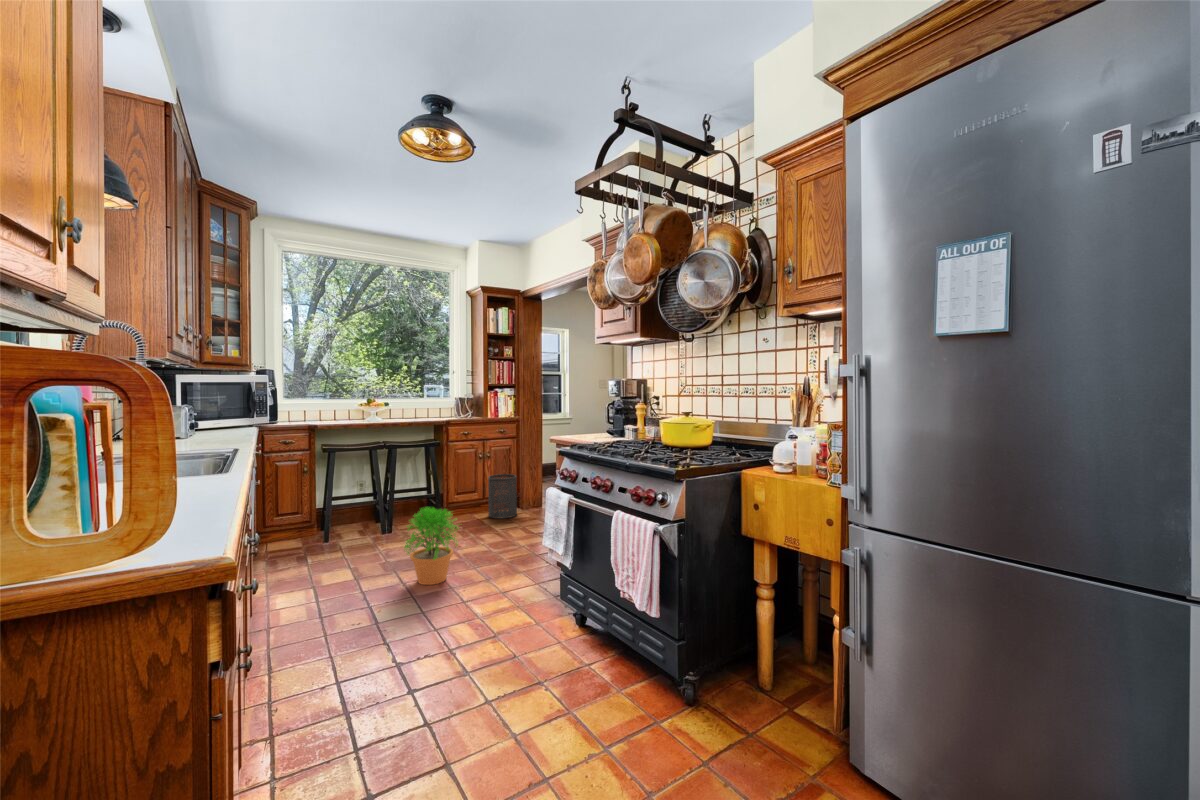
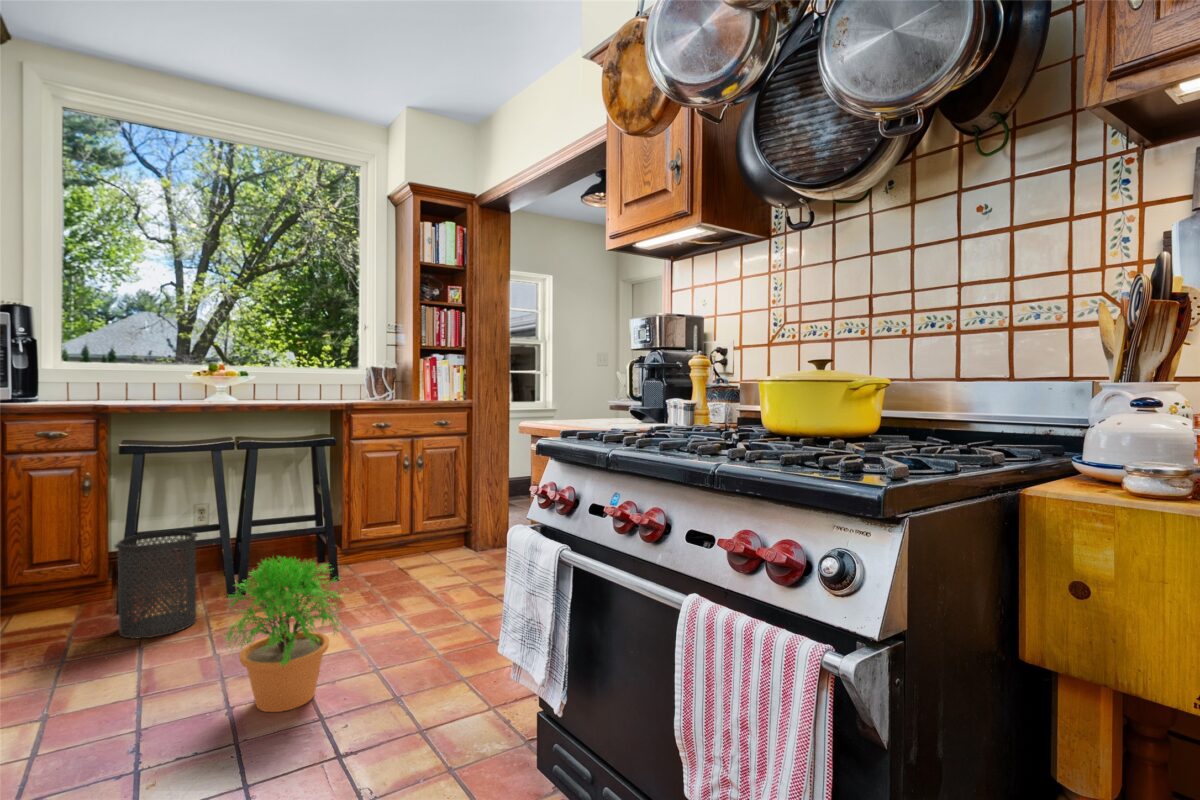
trash can: present [488,474,517,518] -> present [115,531,198,639]

